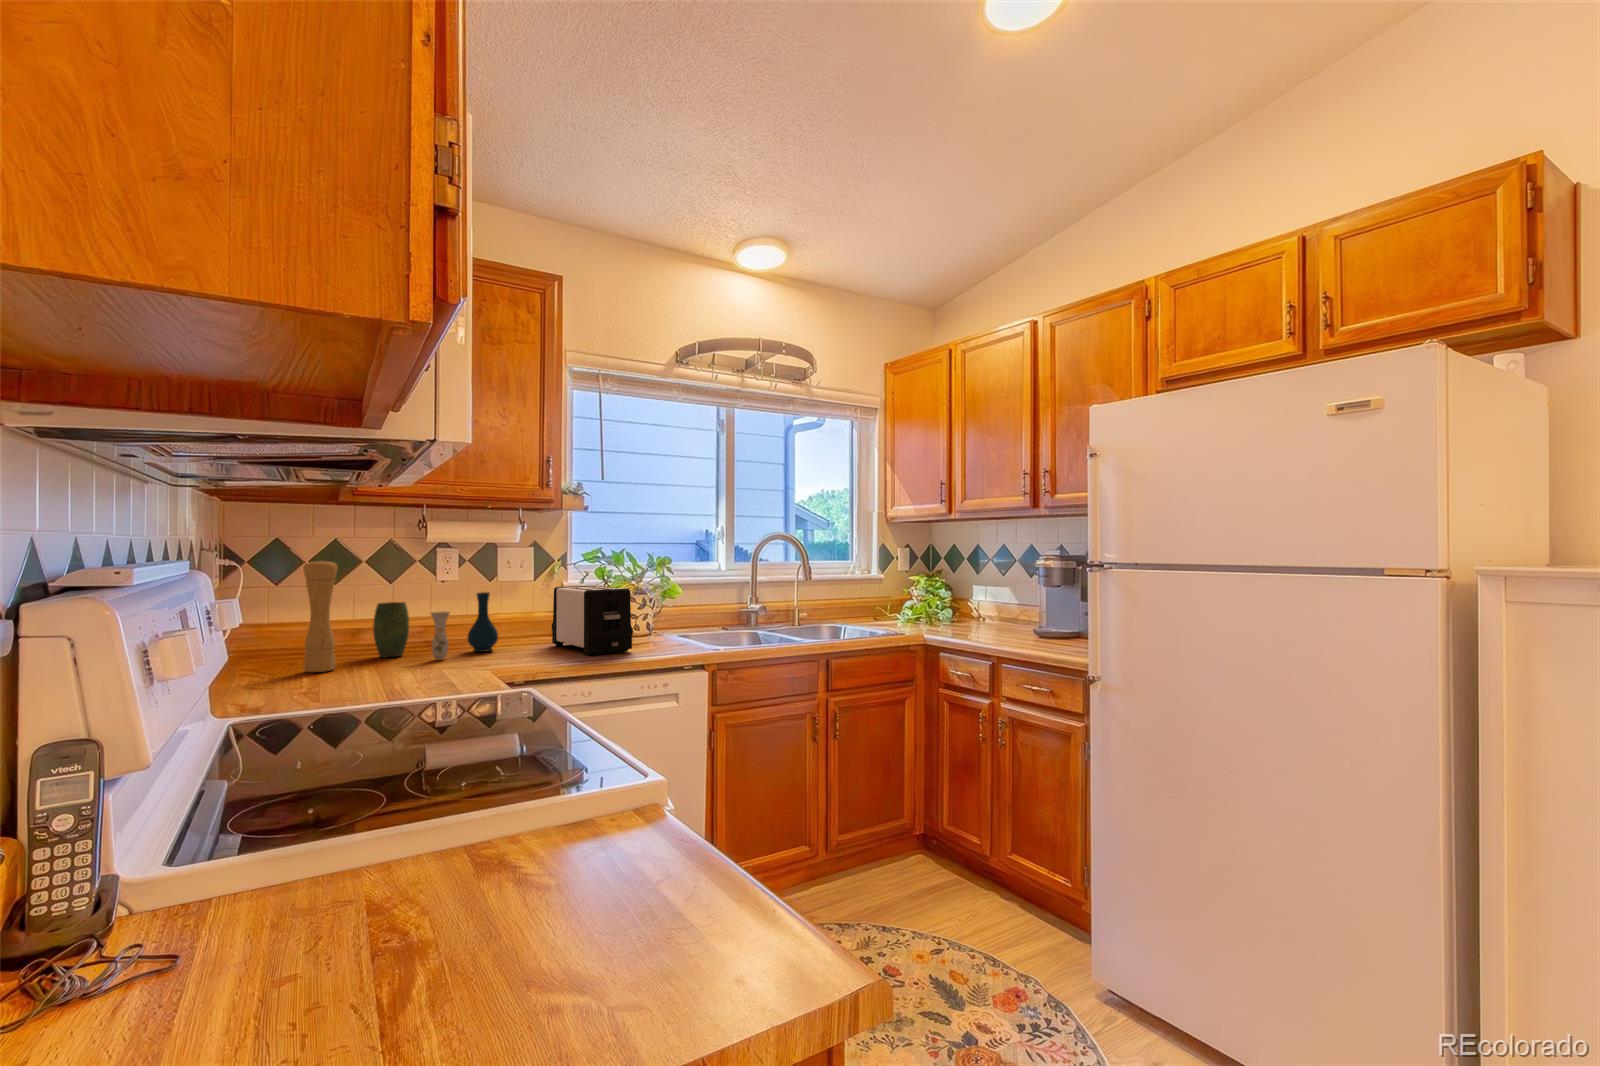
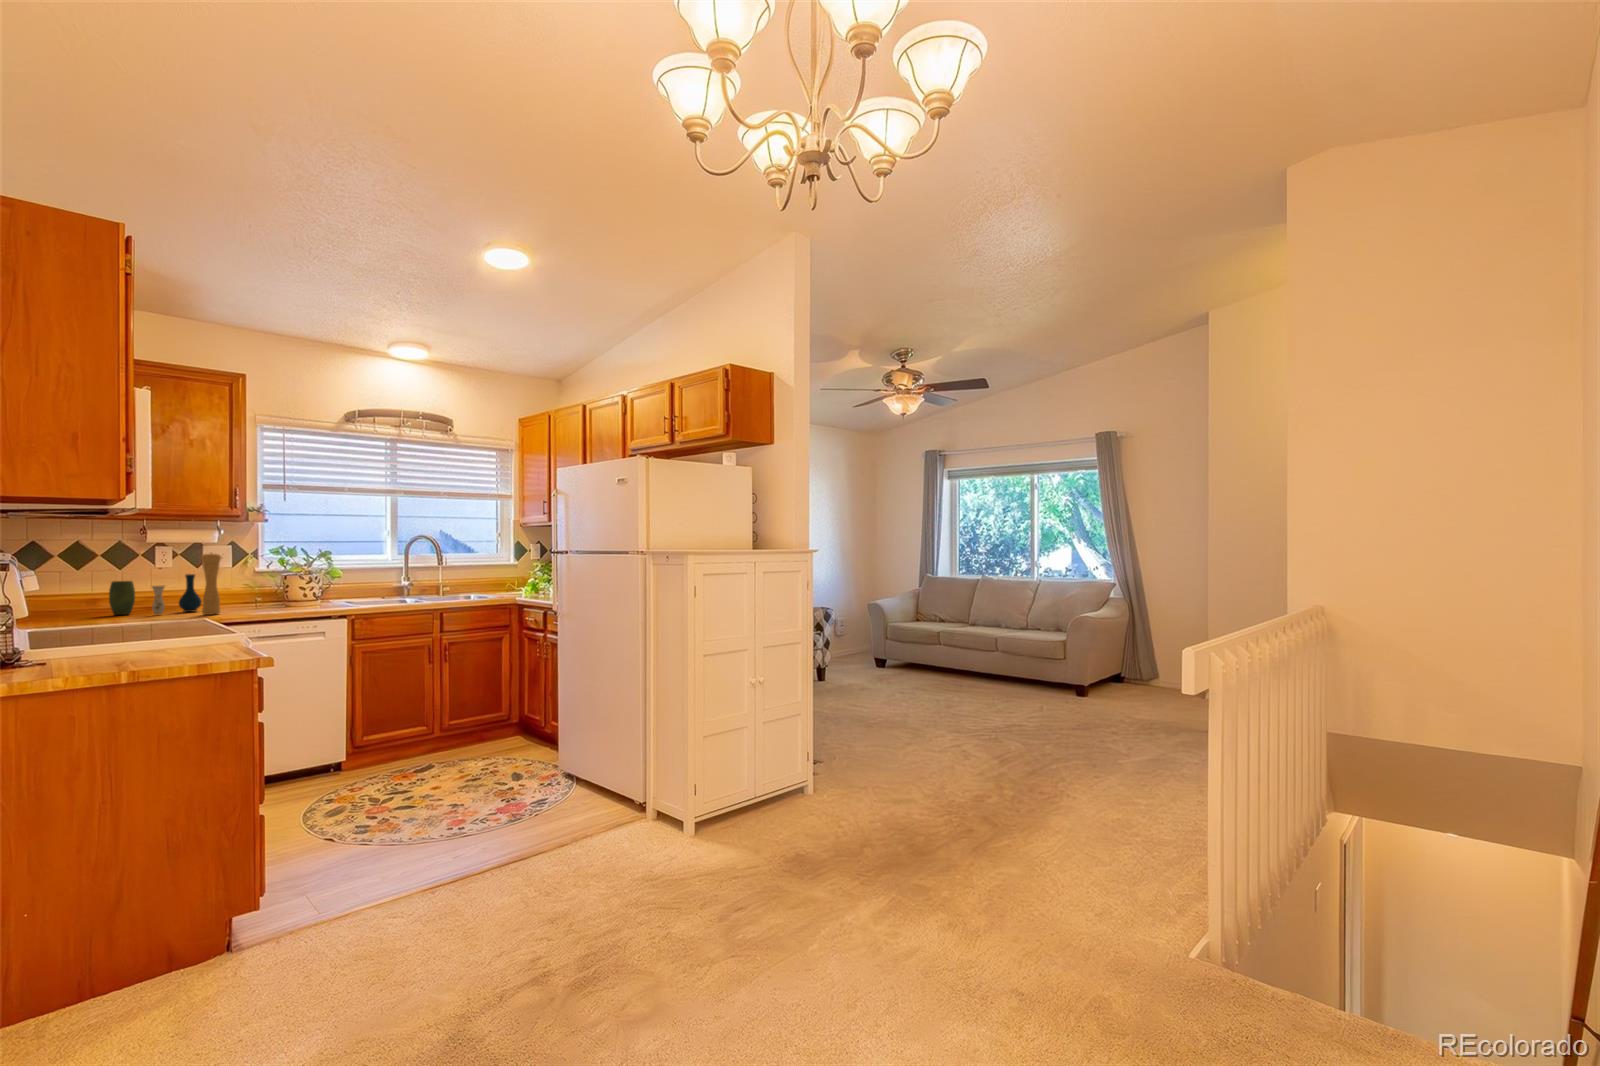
pepper mill: present [303,560,337,672] -> present [201,553,221,615]
toaster: present [552,586,633,655] -> none [243,570,298,611]

